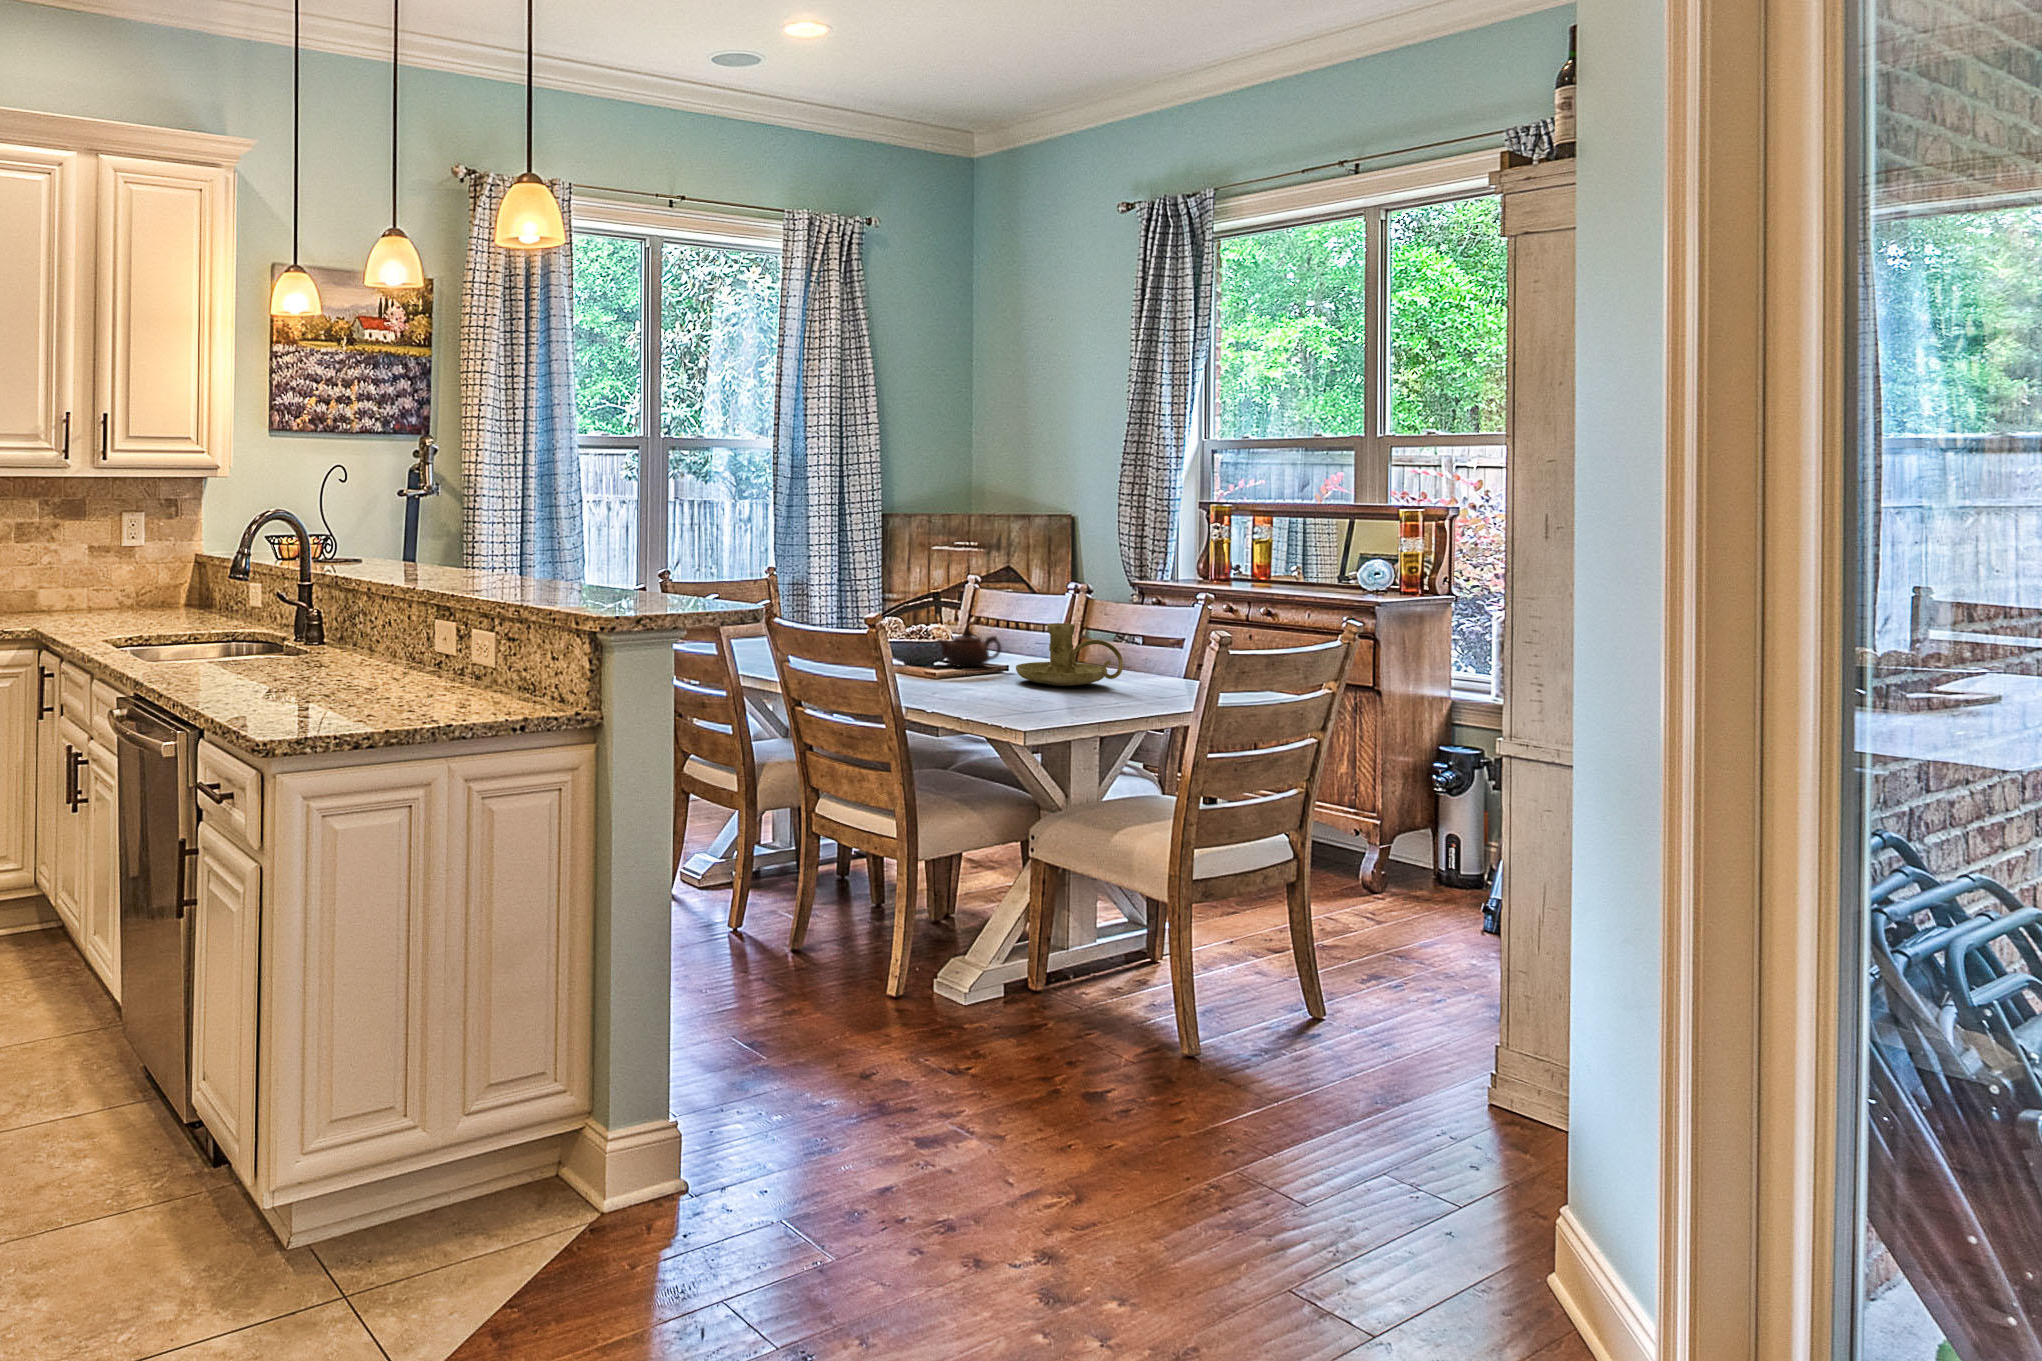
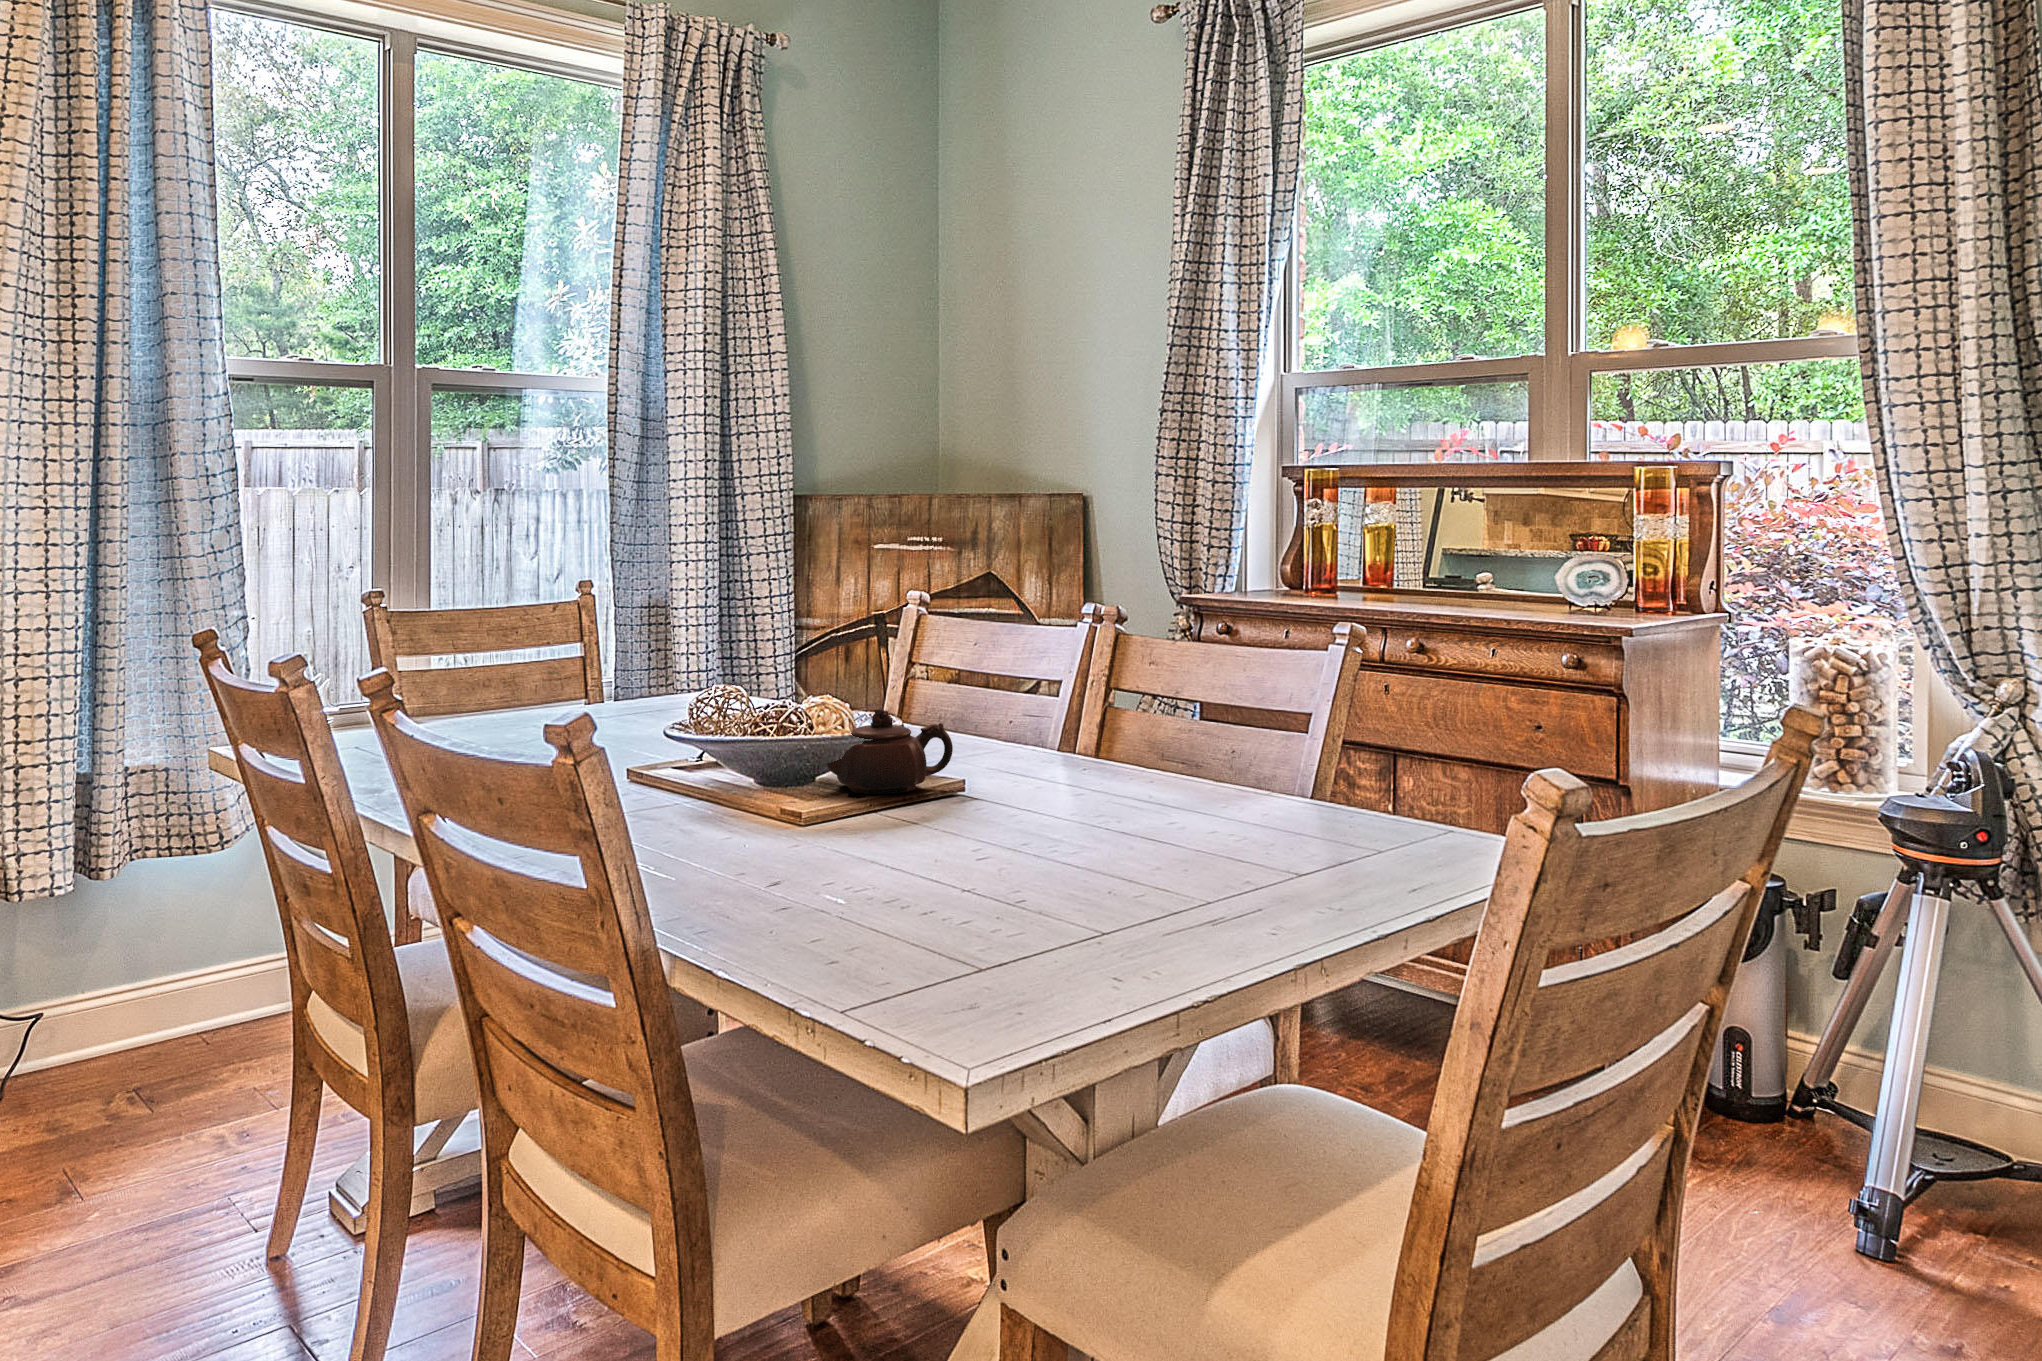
candle holder: present [1016,623,1123,686] -> none [977,705,1221,852]

